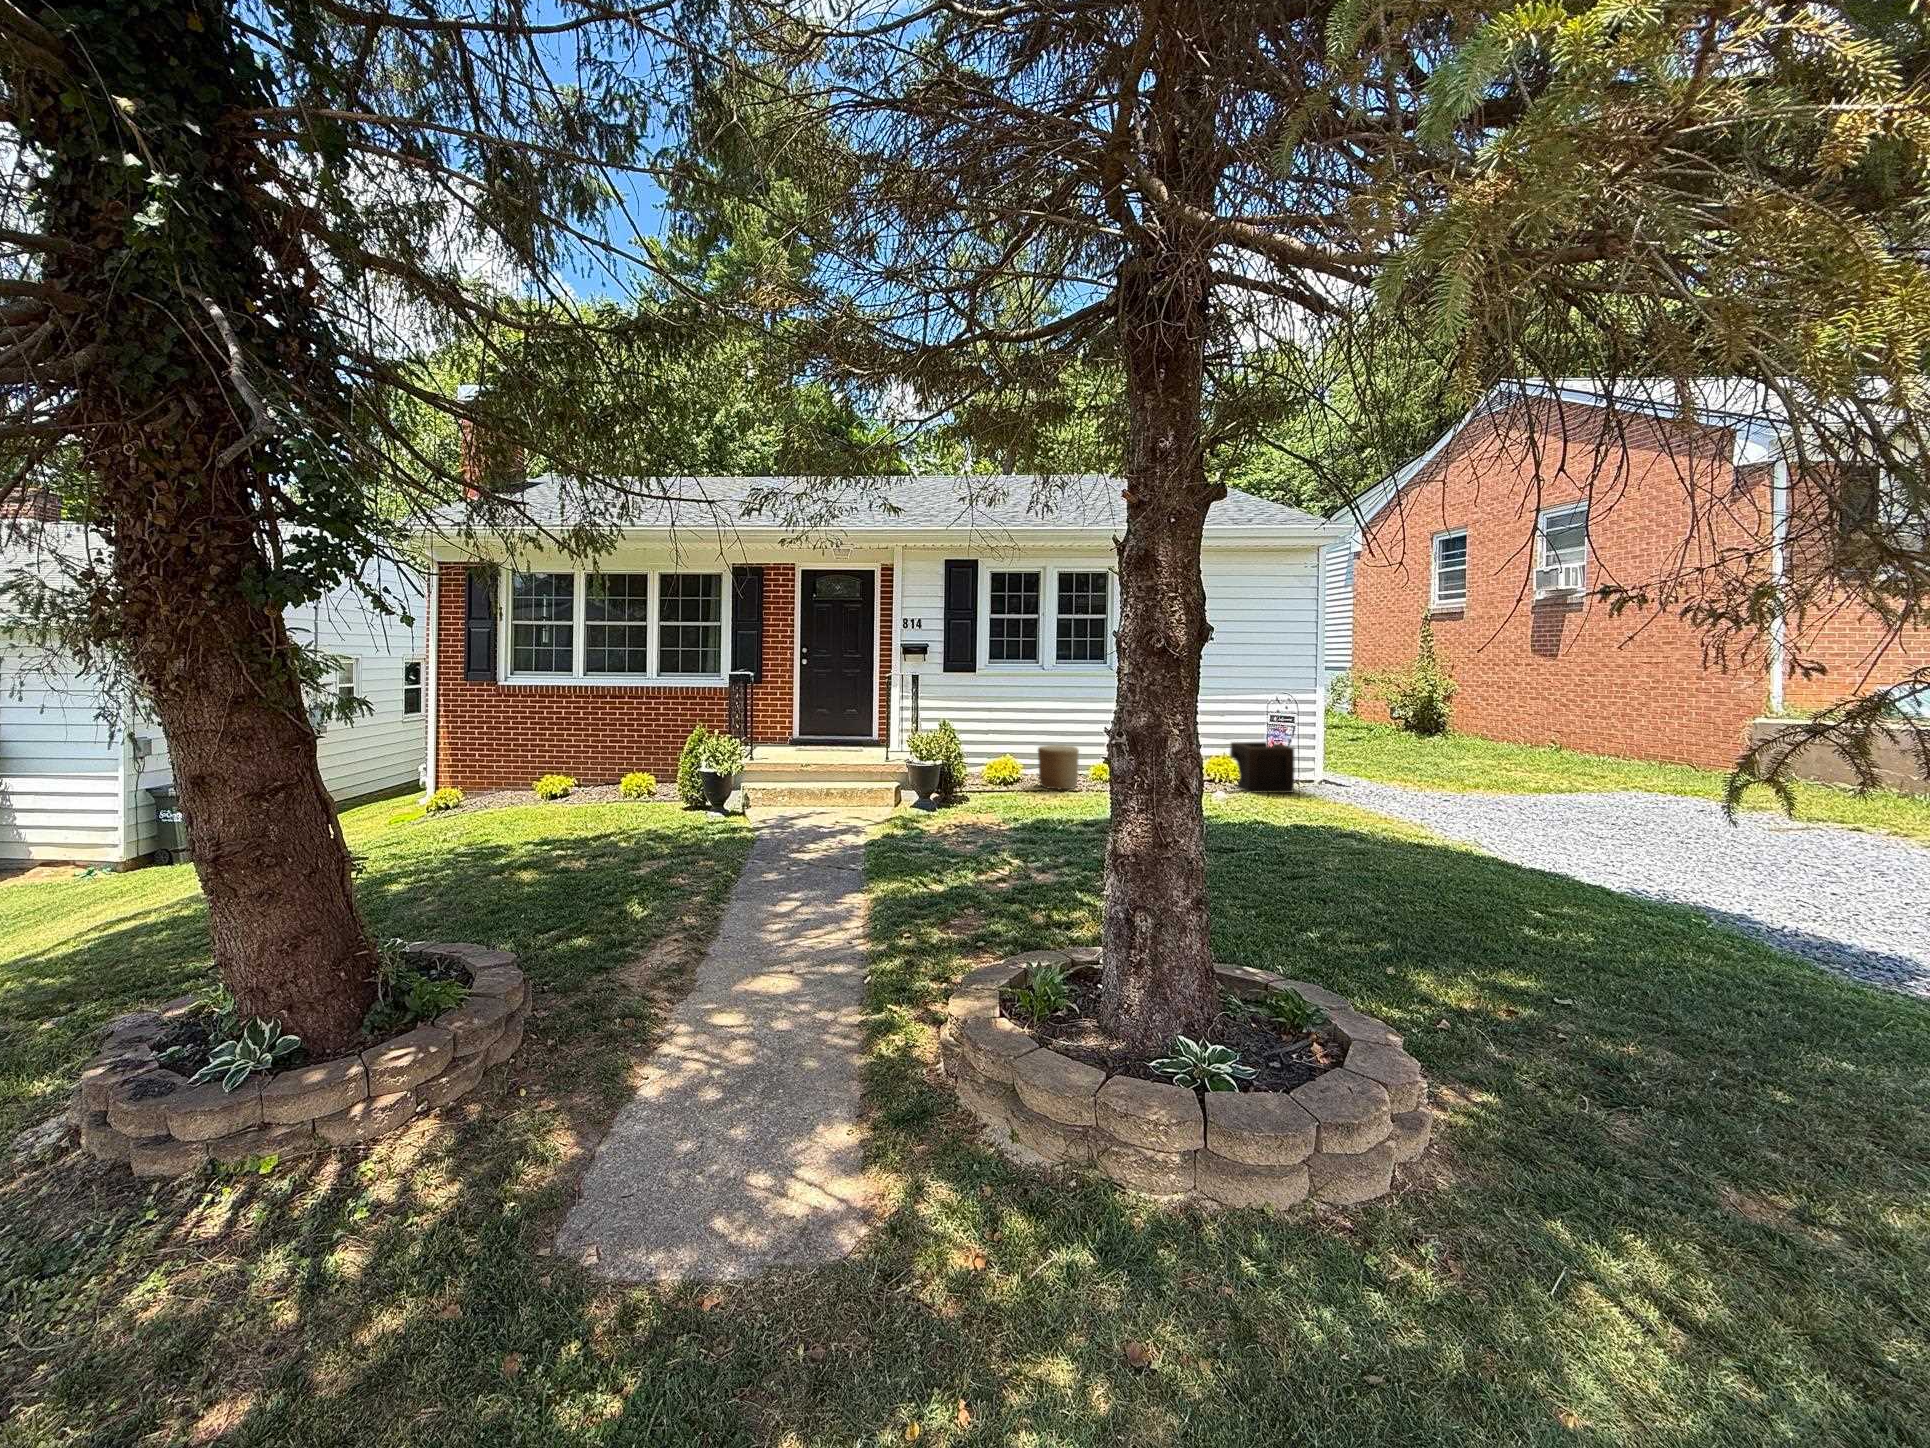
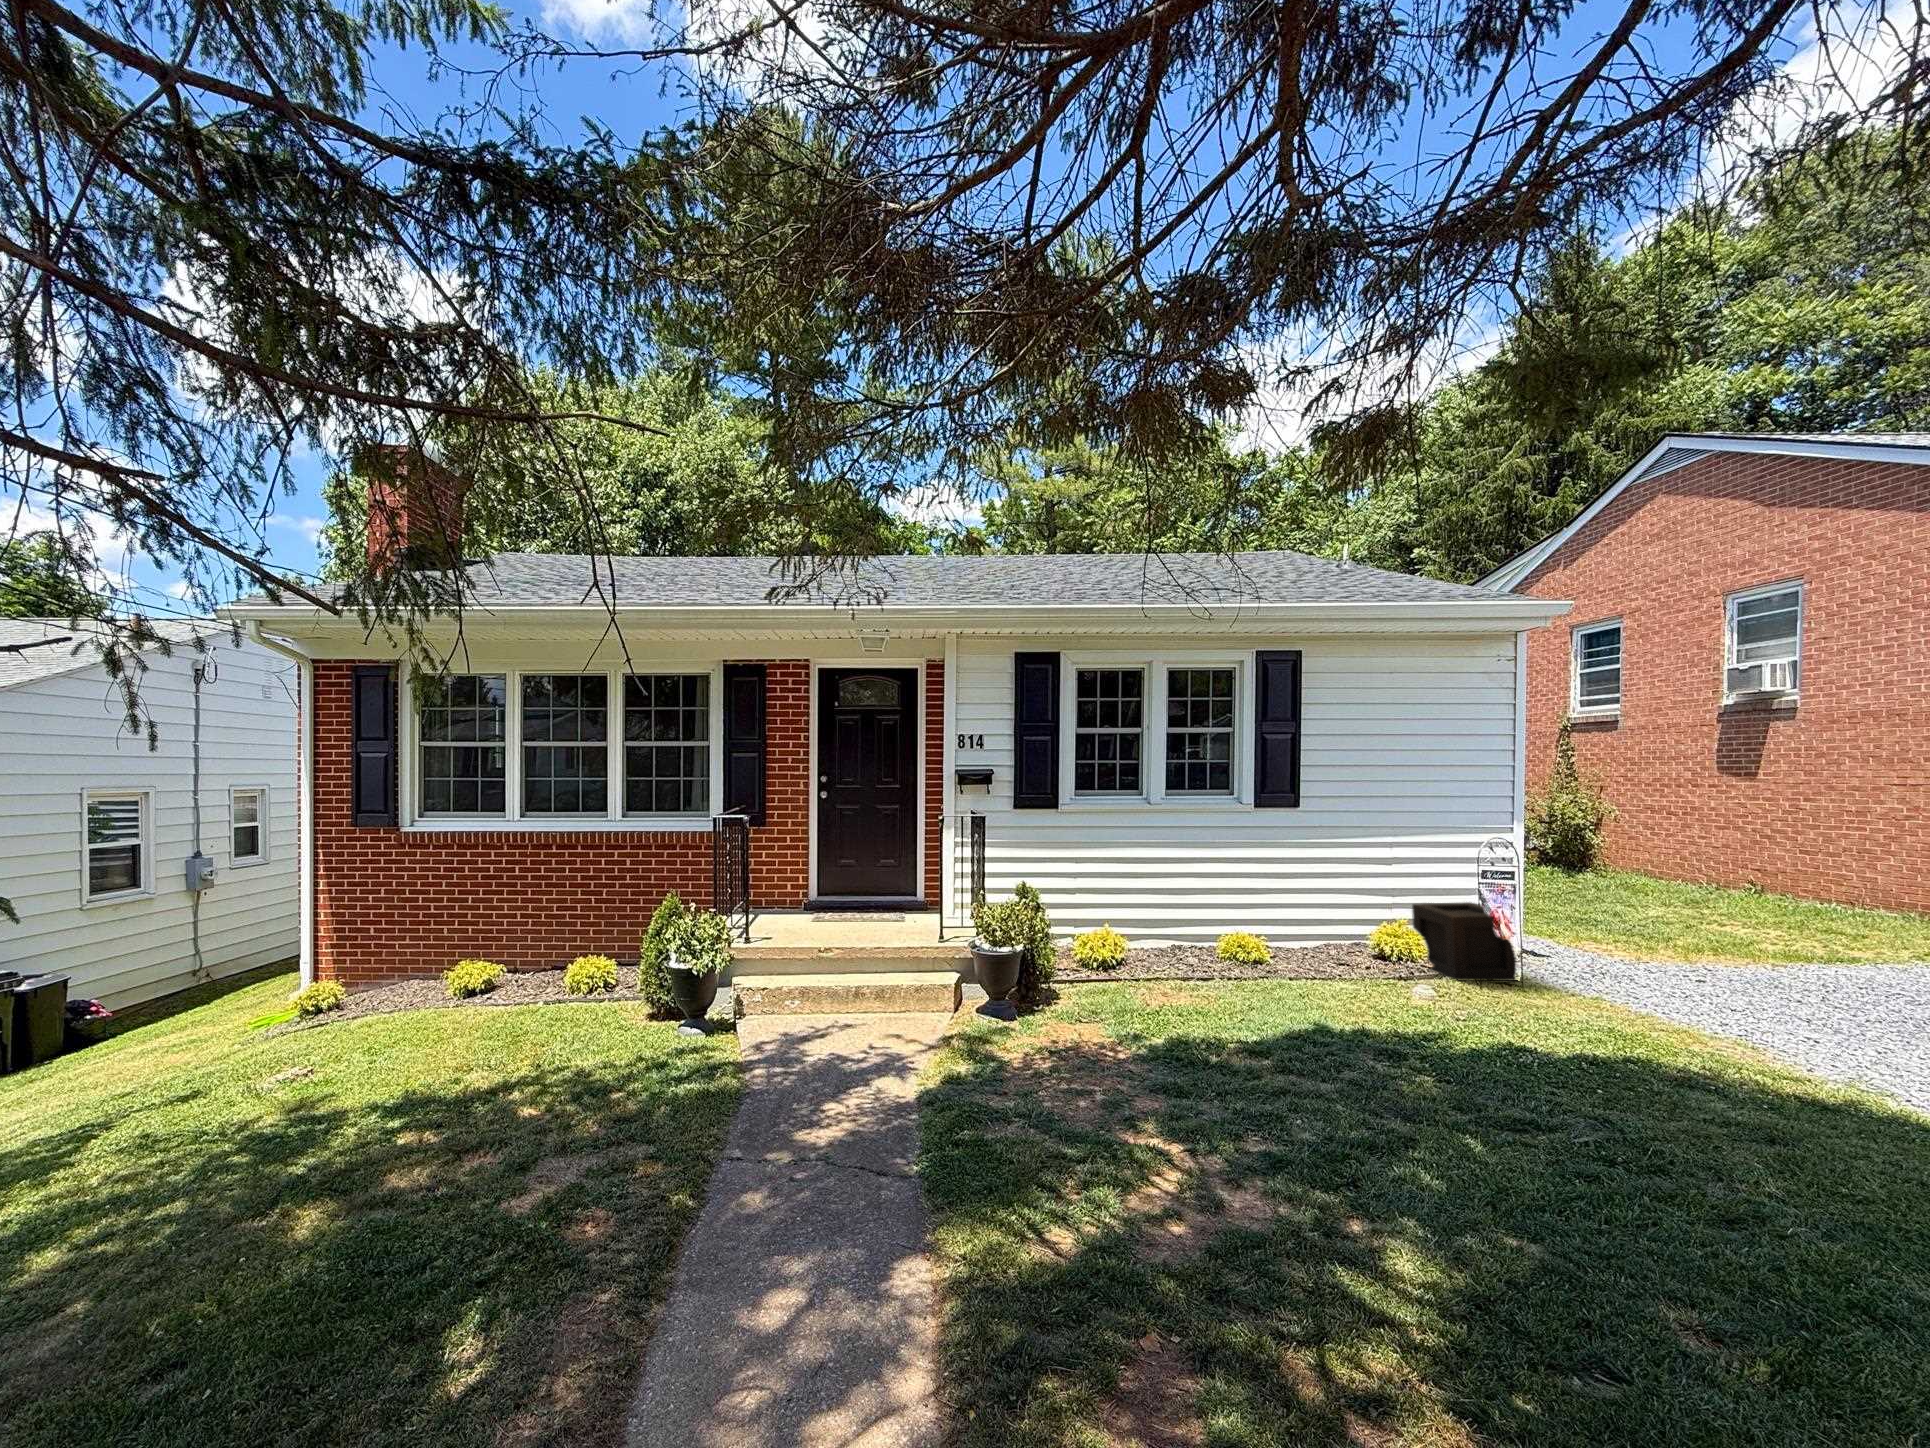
woven basket: present [1038,745,1079,789] -> none [1147,909,1207,977]

